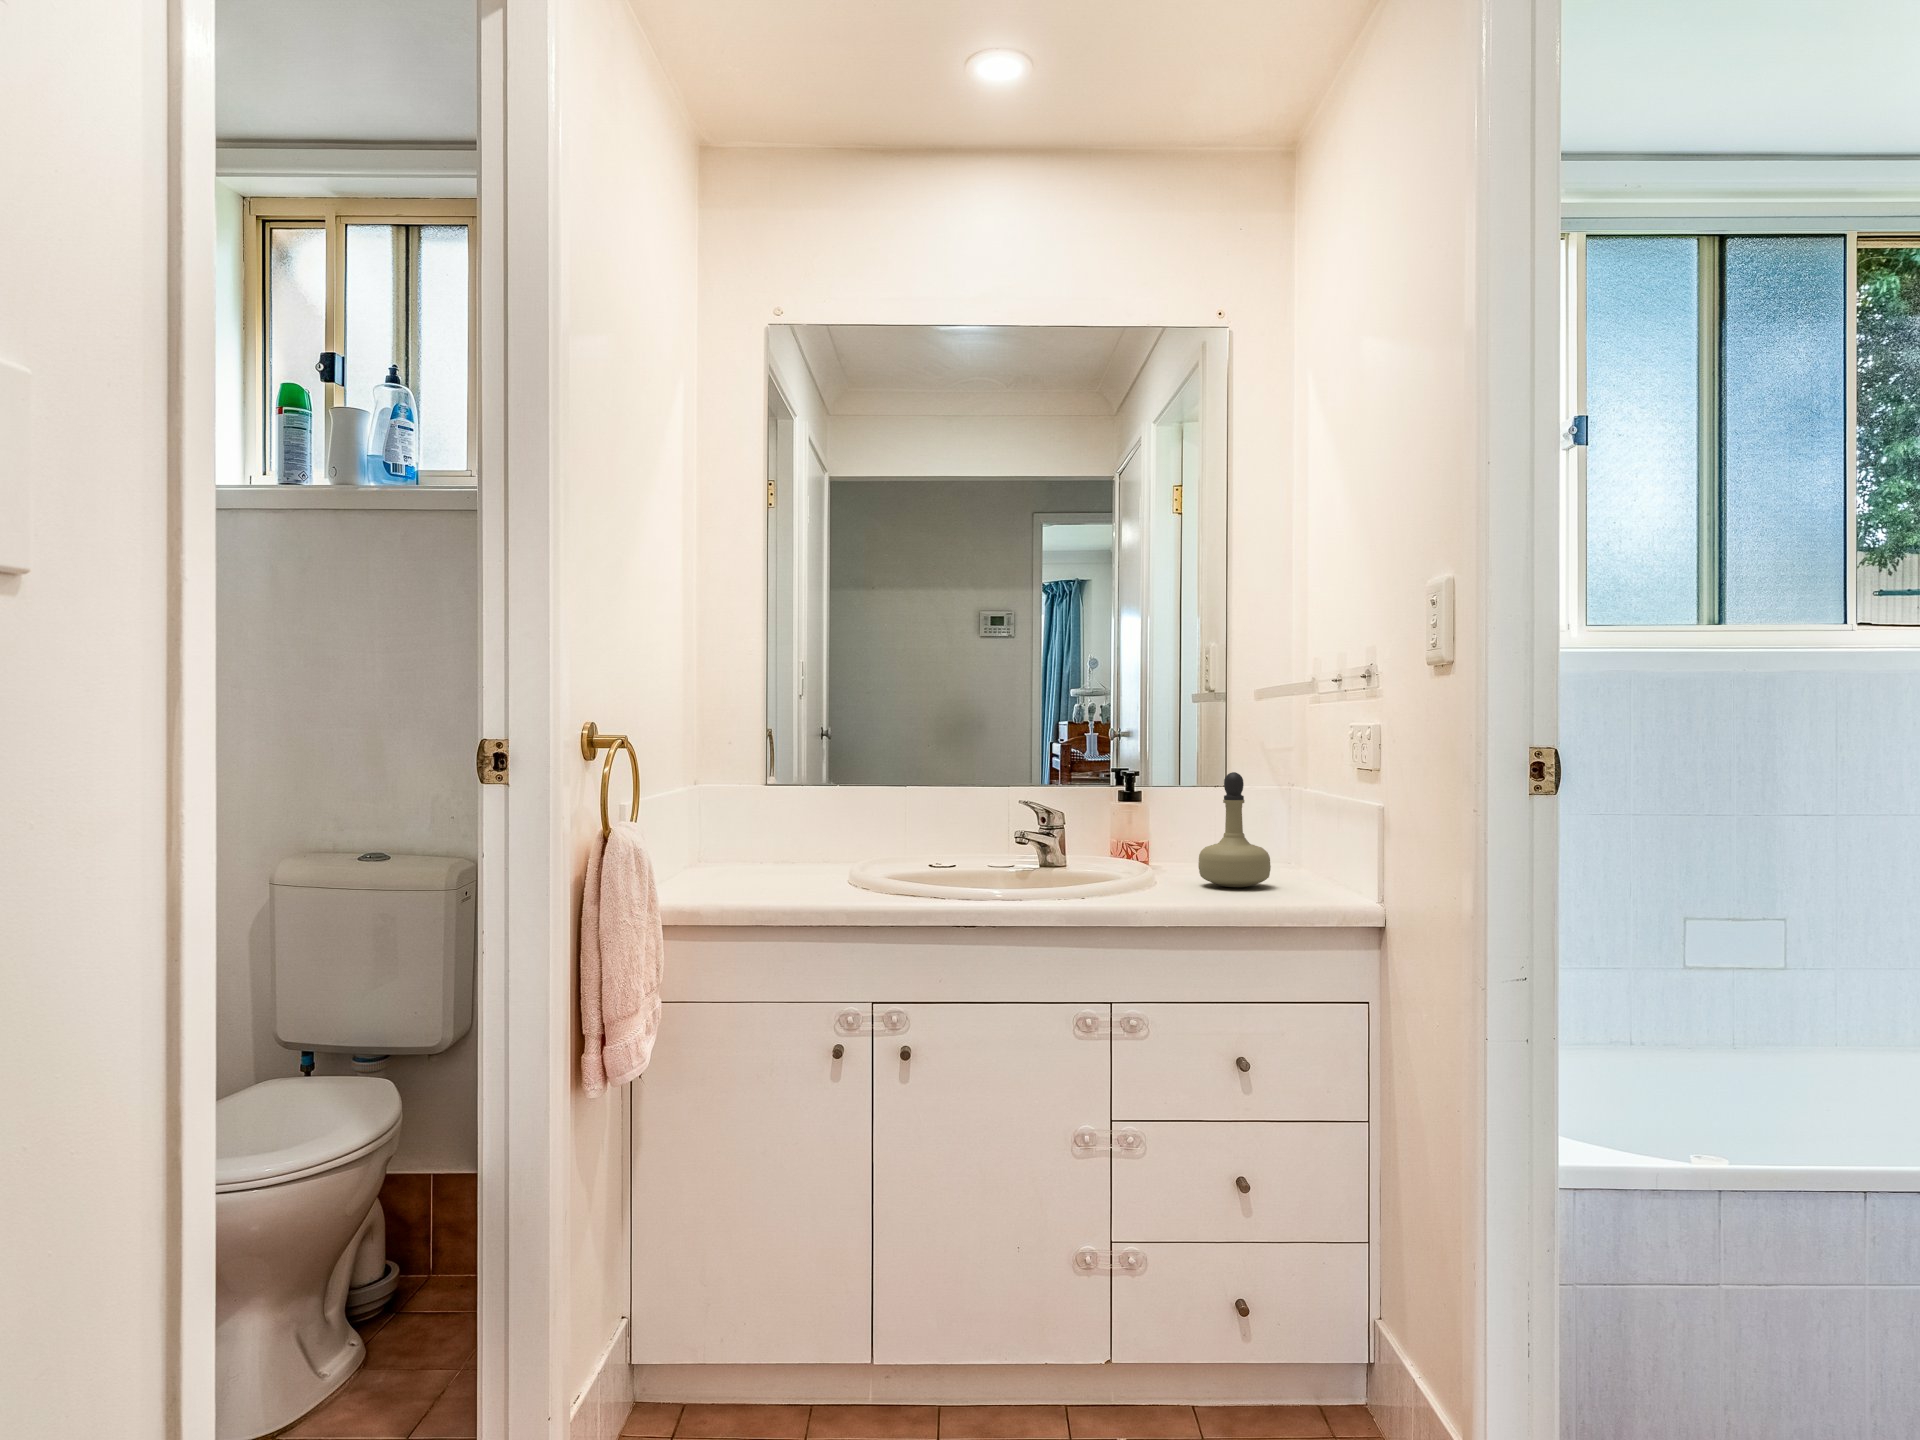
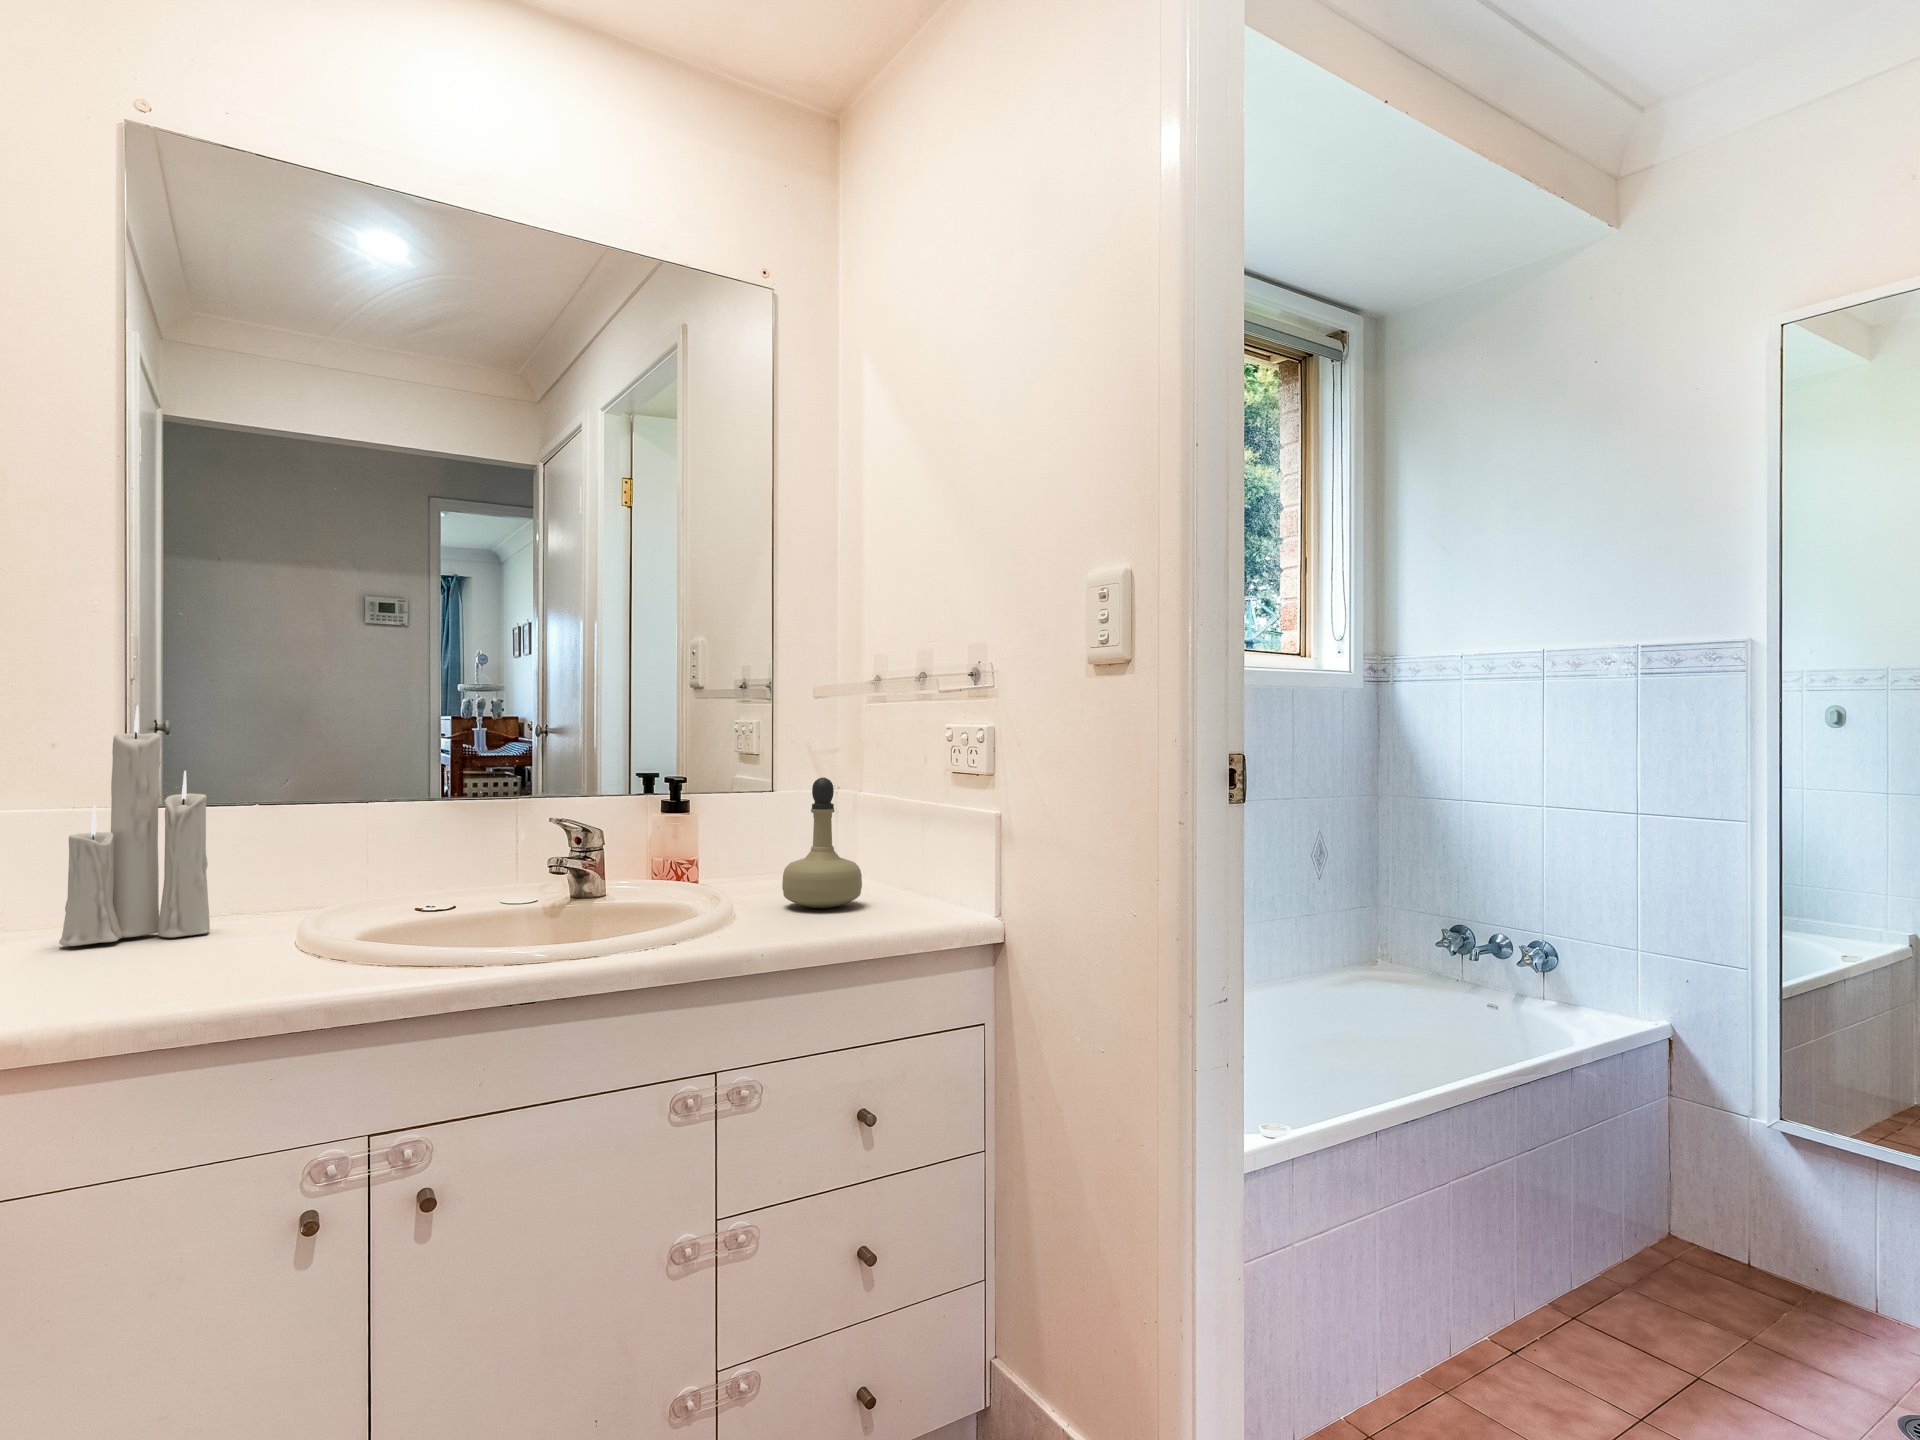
candle: none [732,709,810,871] -> present [59,704,210,946]

